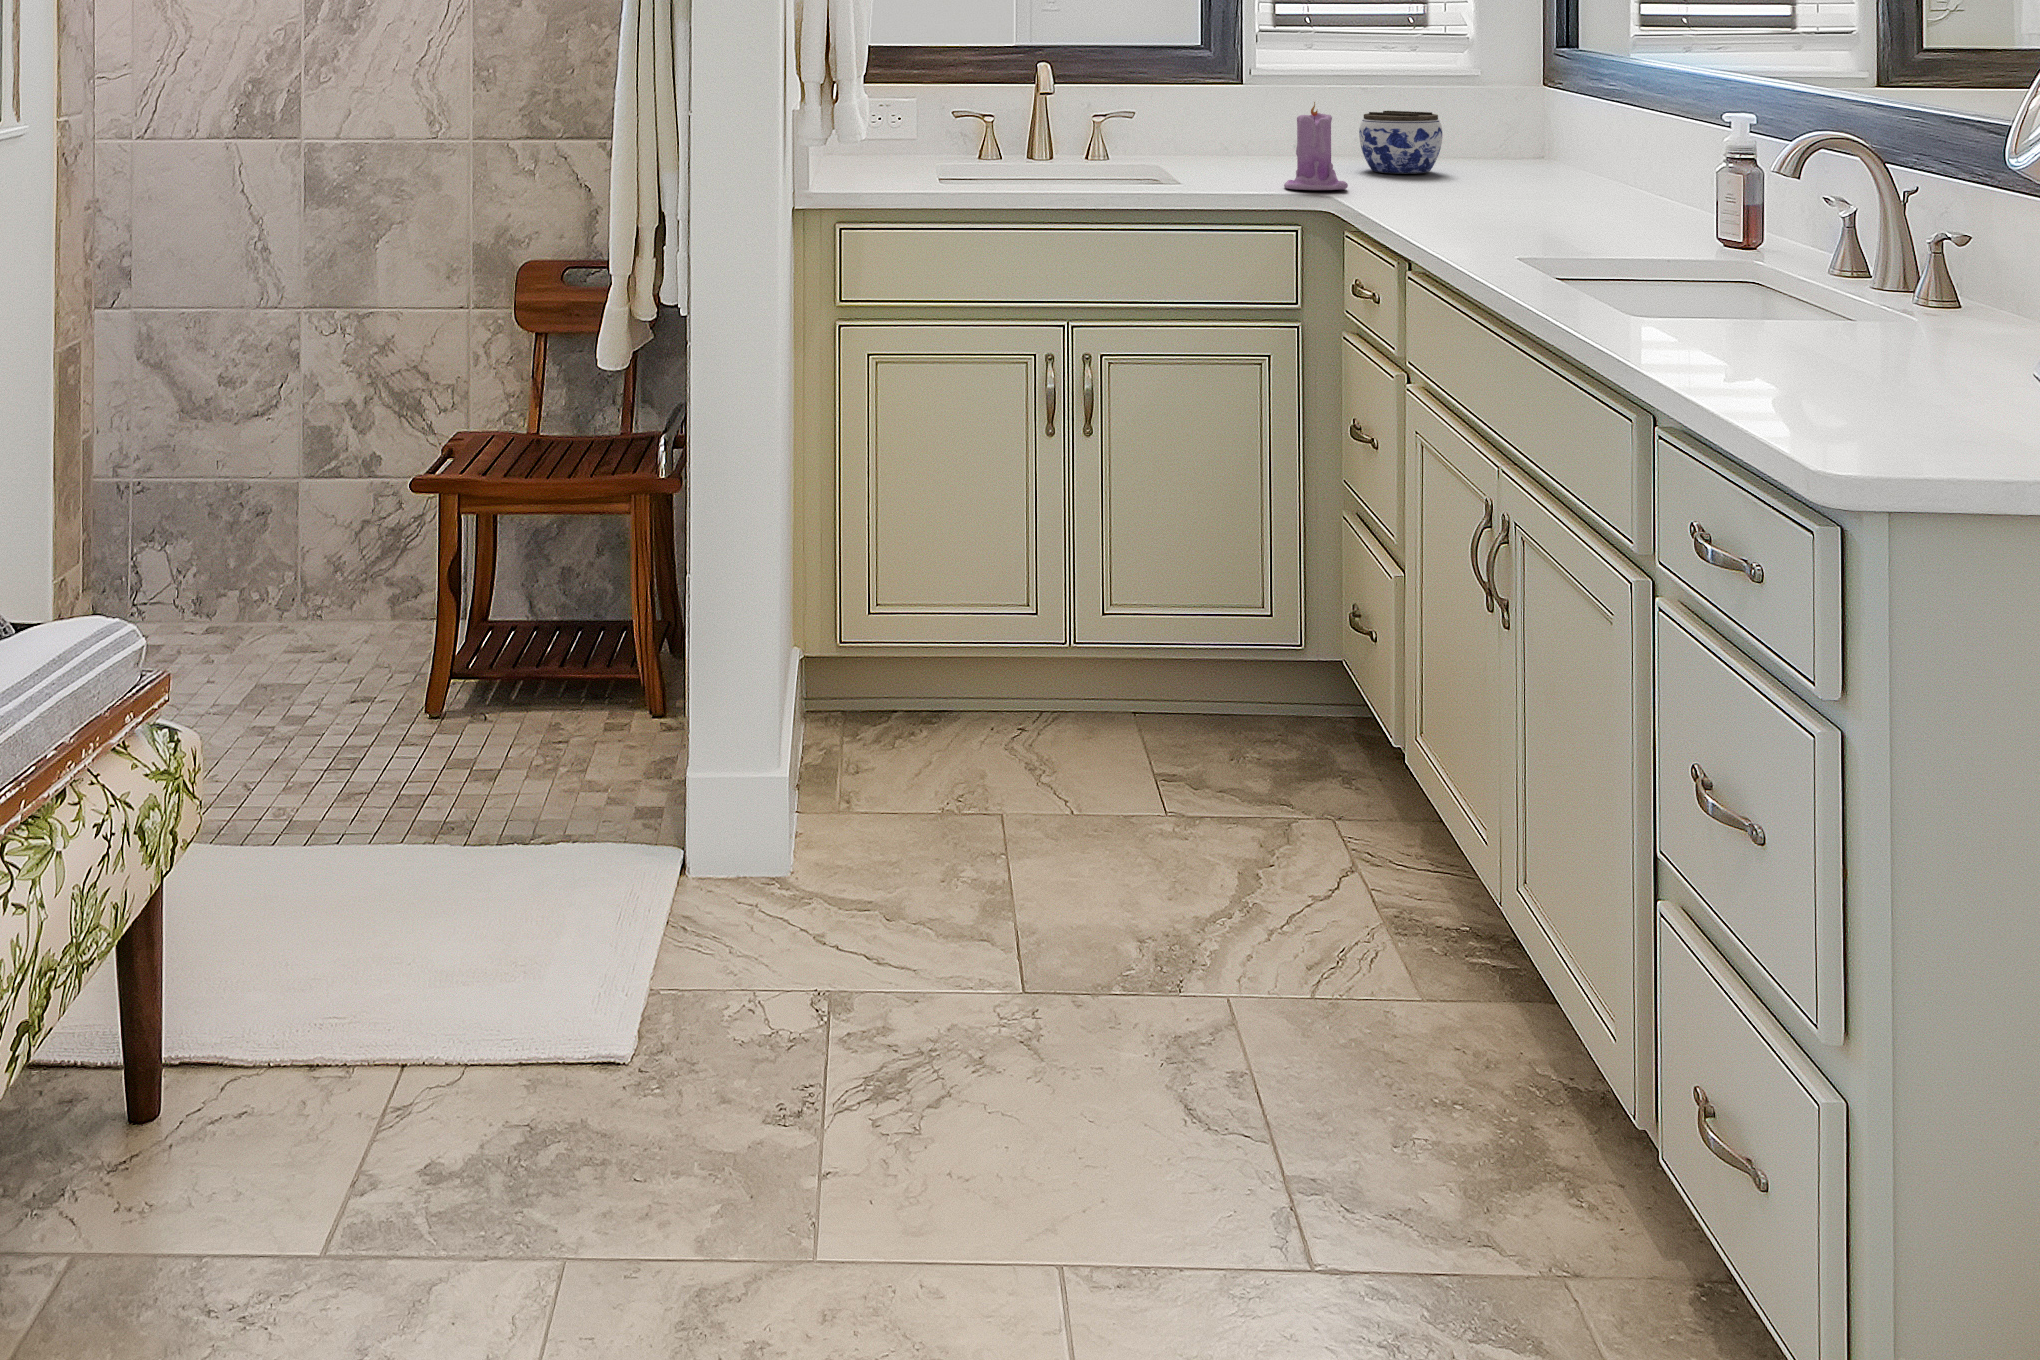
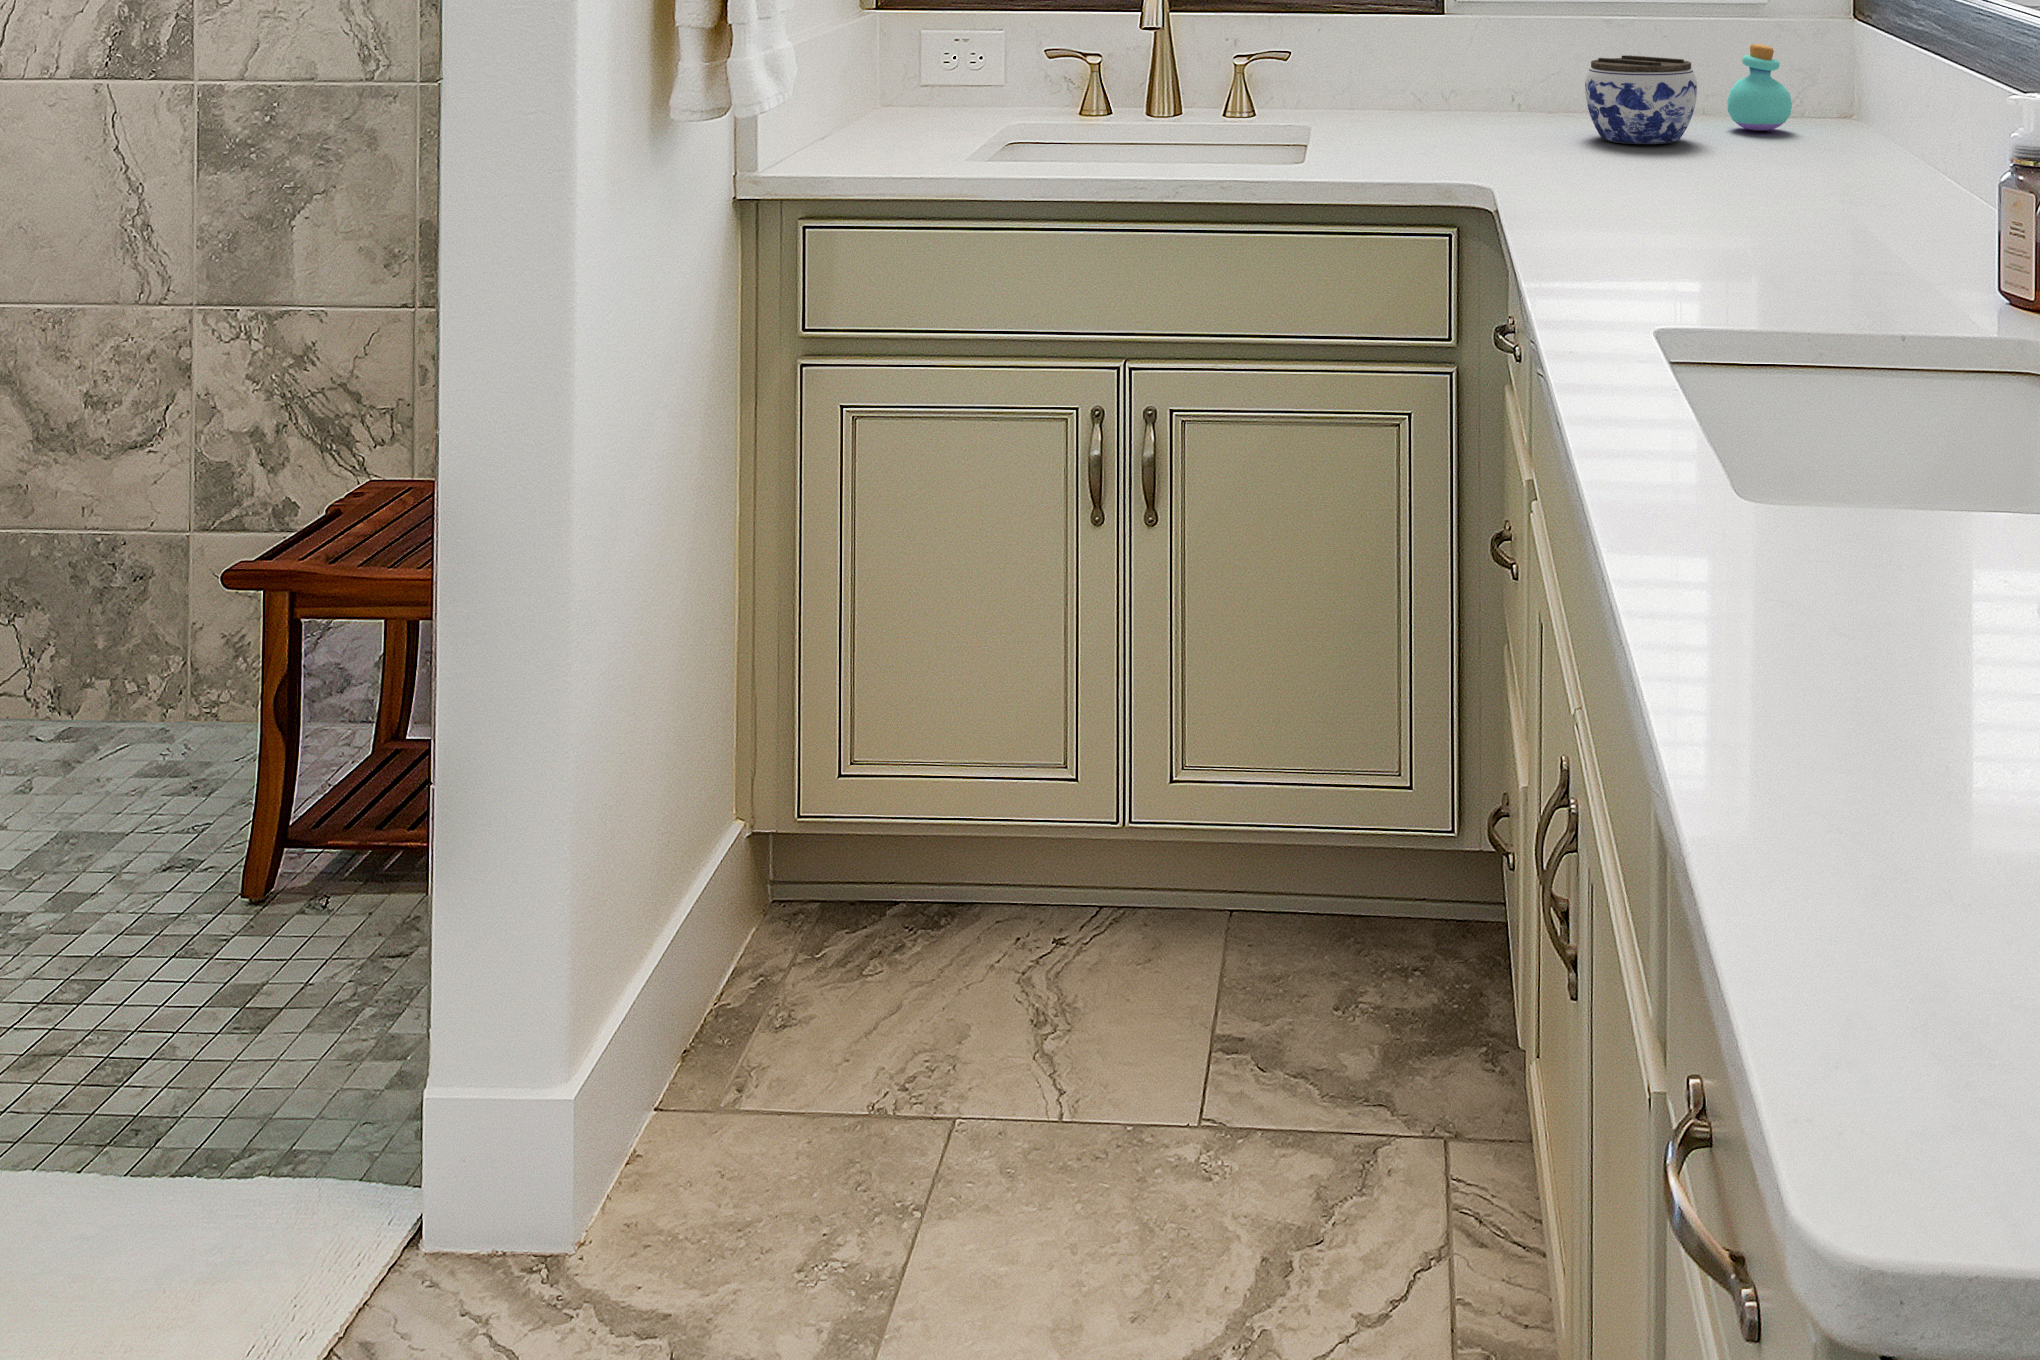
candle: present [1284,102,1348,190] -> none [1454,49,1542,174]
perfume bottle: none [1457,103,1506,166] -> present [1727,44,1792,131]

